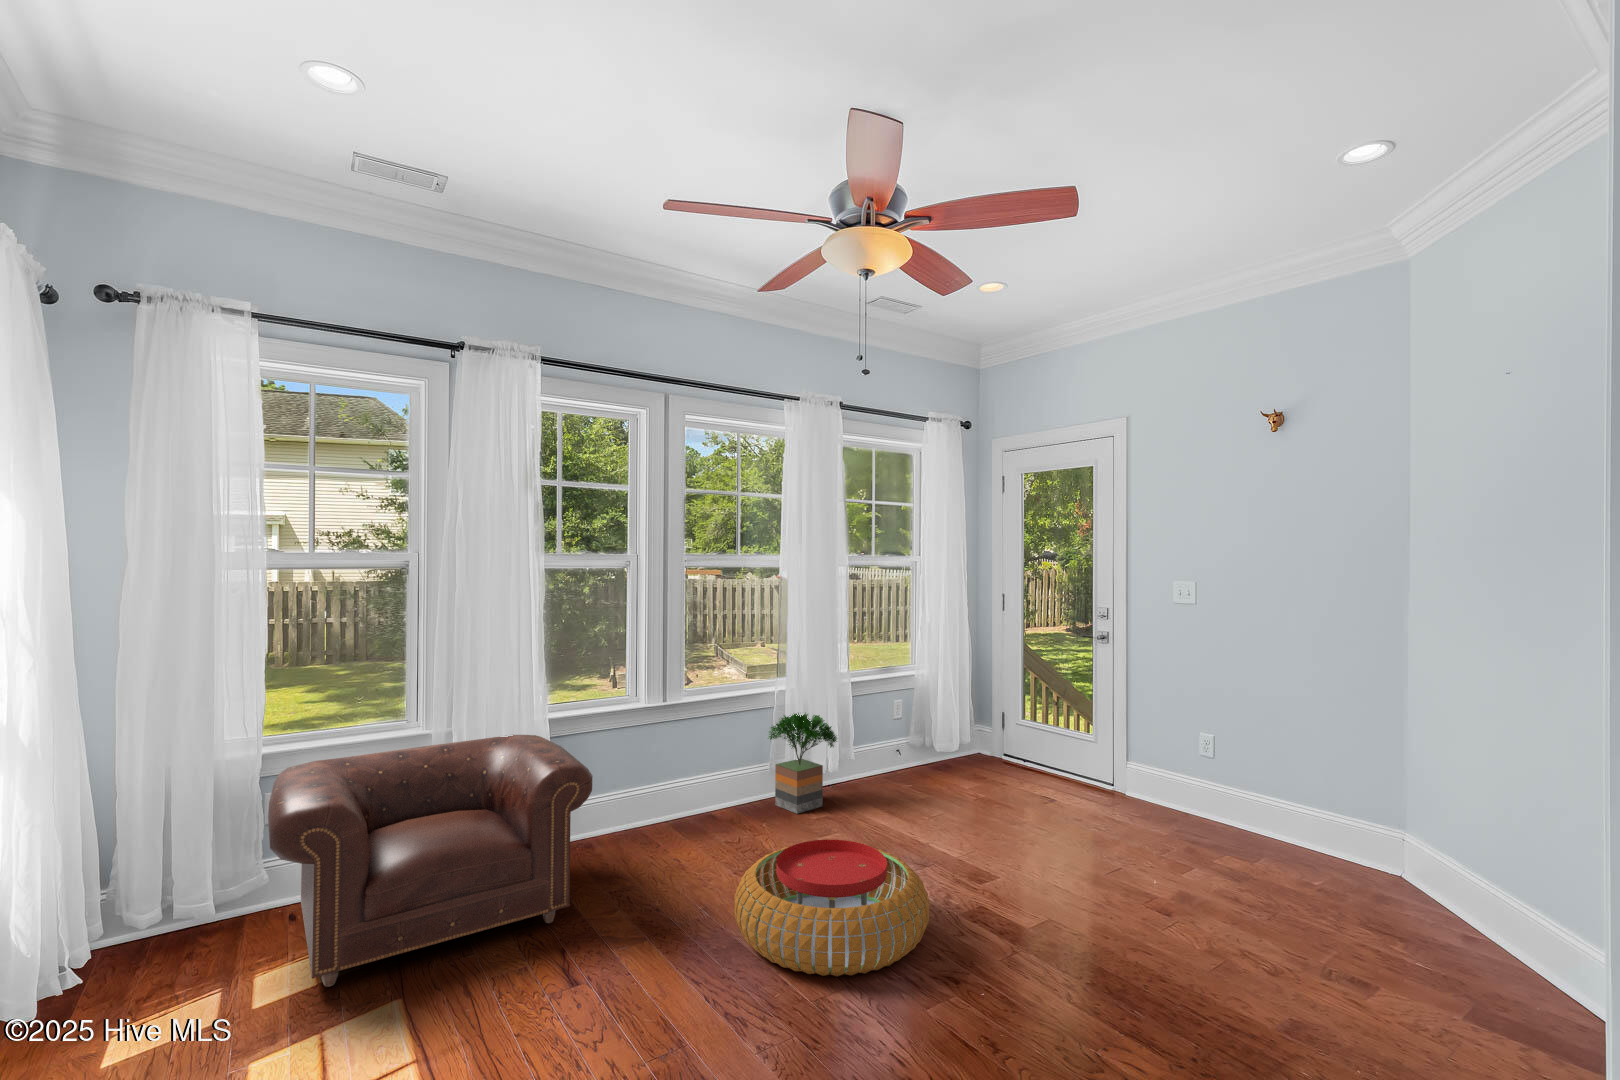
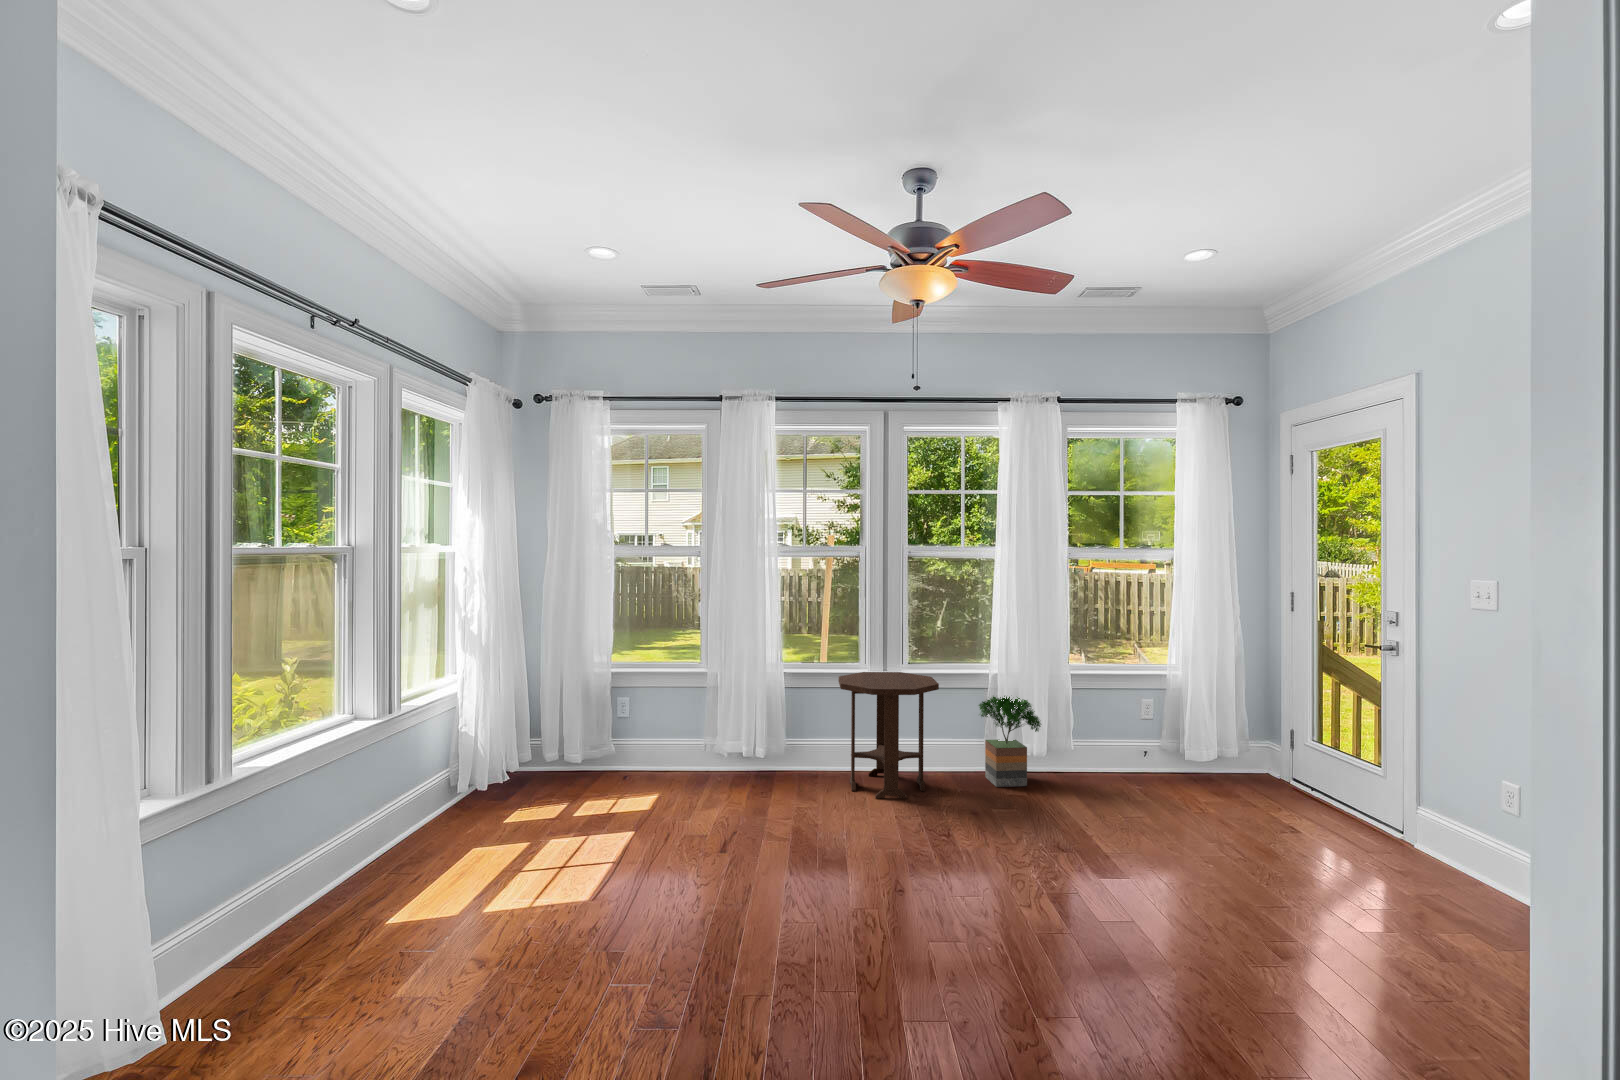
side table: none [626,701,751,858] -> present [838,672,939,798]
armchair: present [268,735,593,987] -> none [576,680,776,814]
pouf: present [734,840,930,976] -> none [841,793,1010,902]

